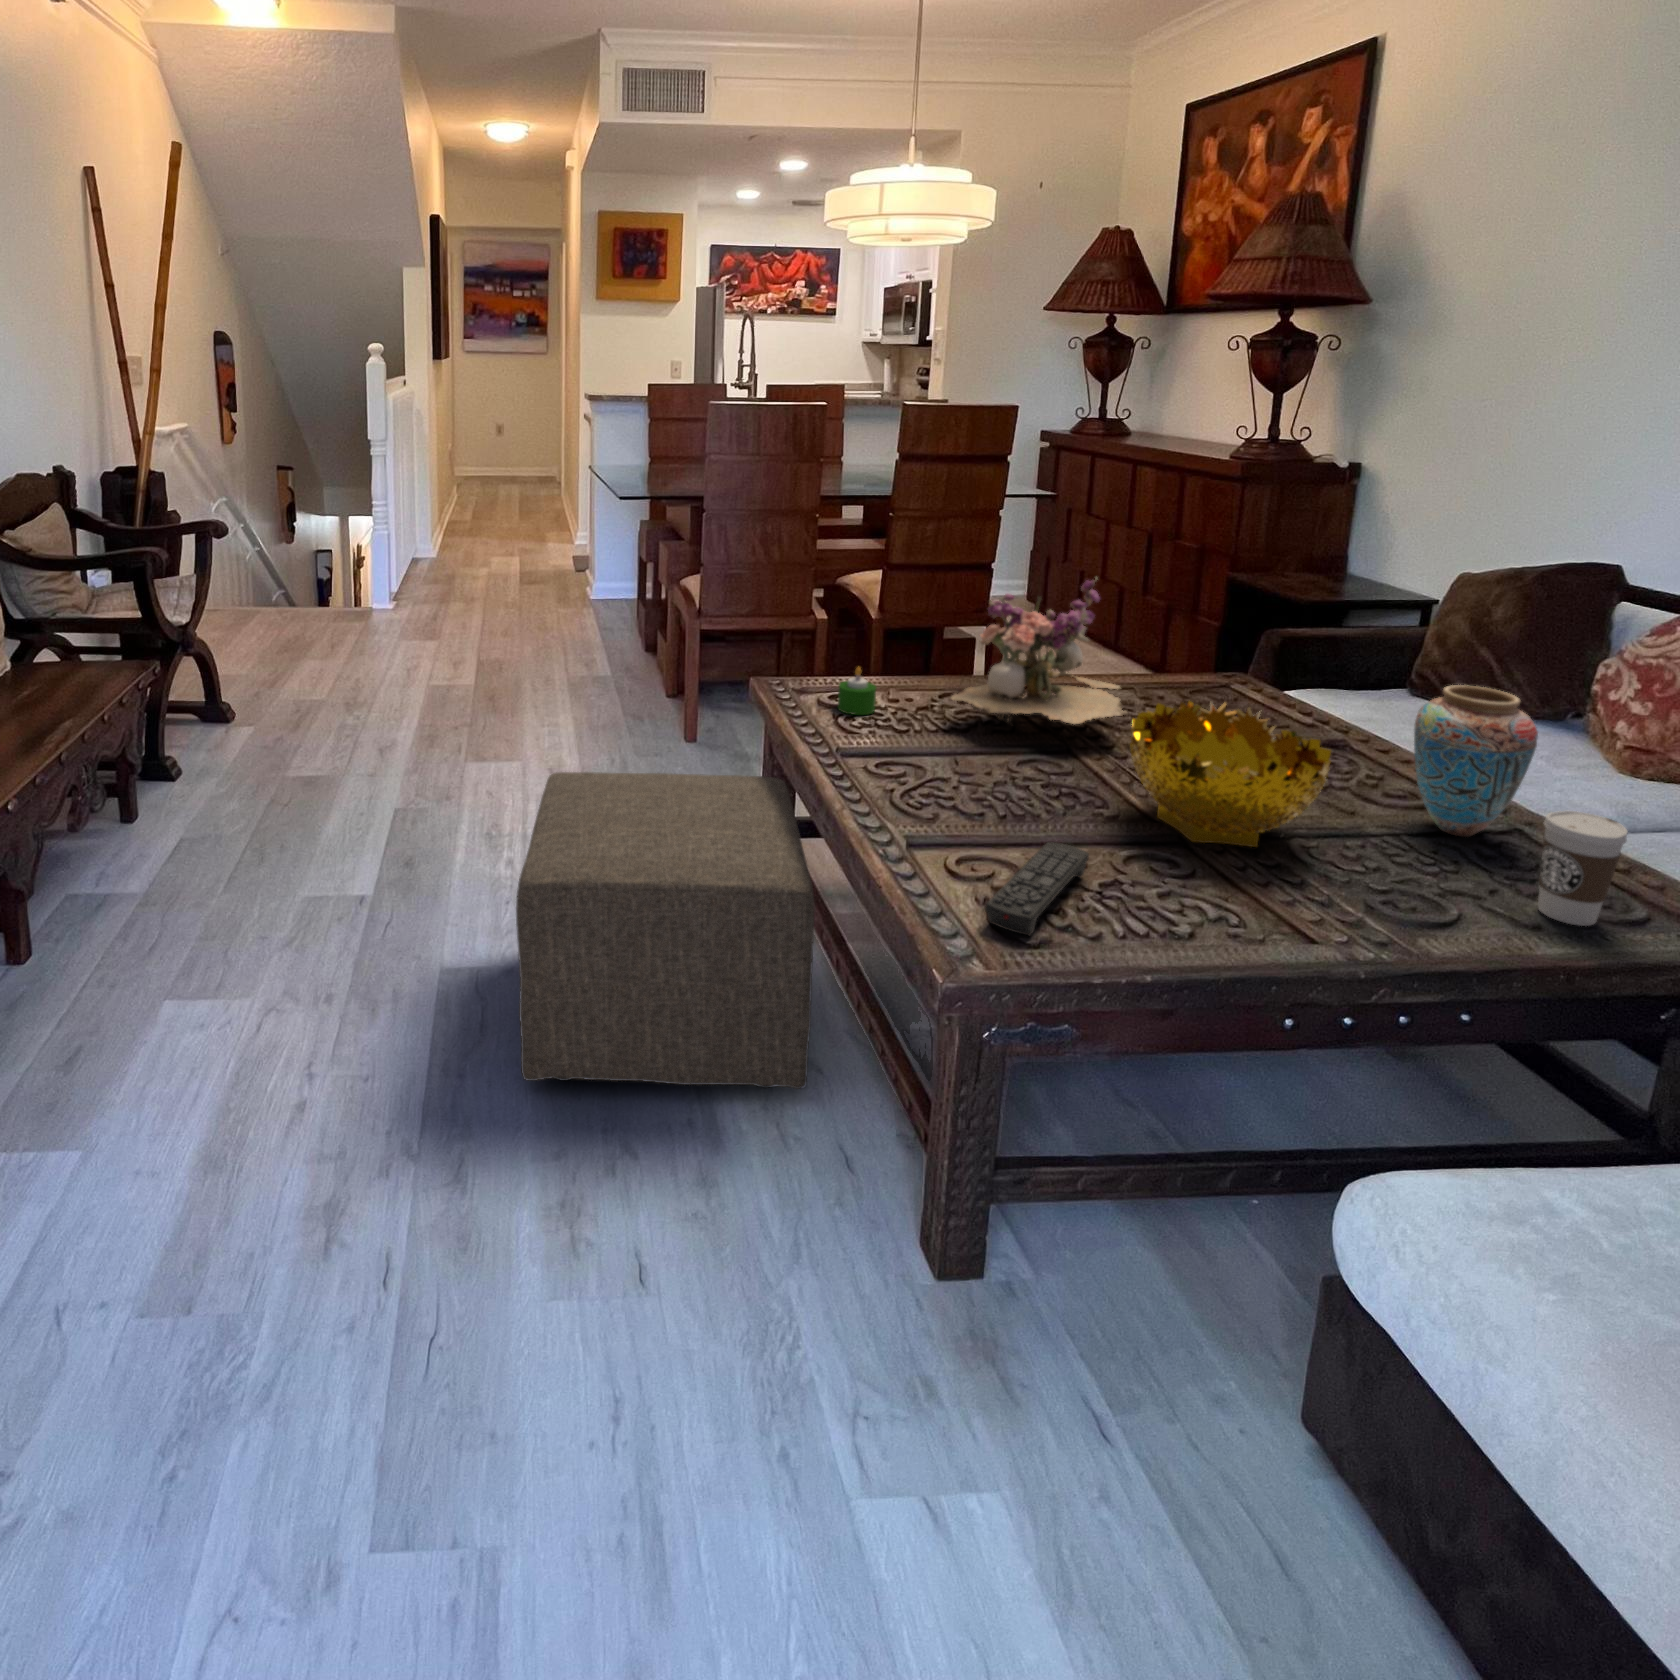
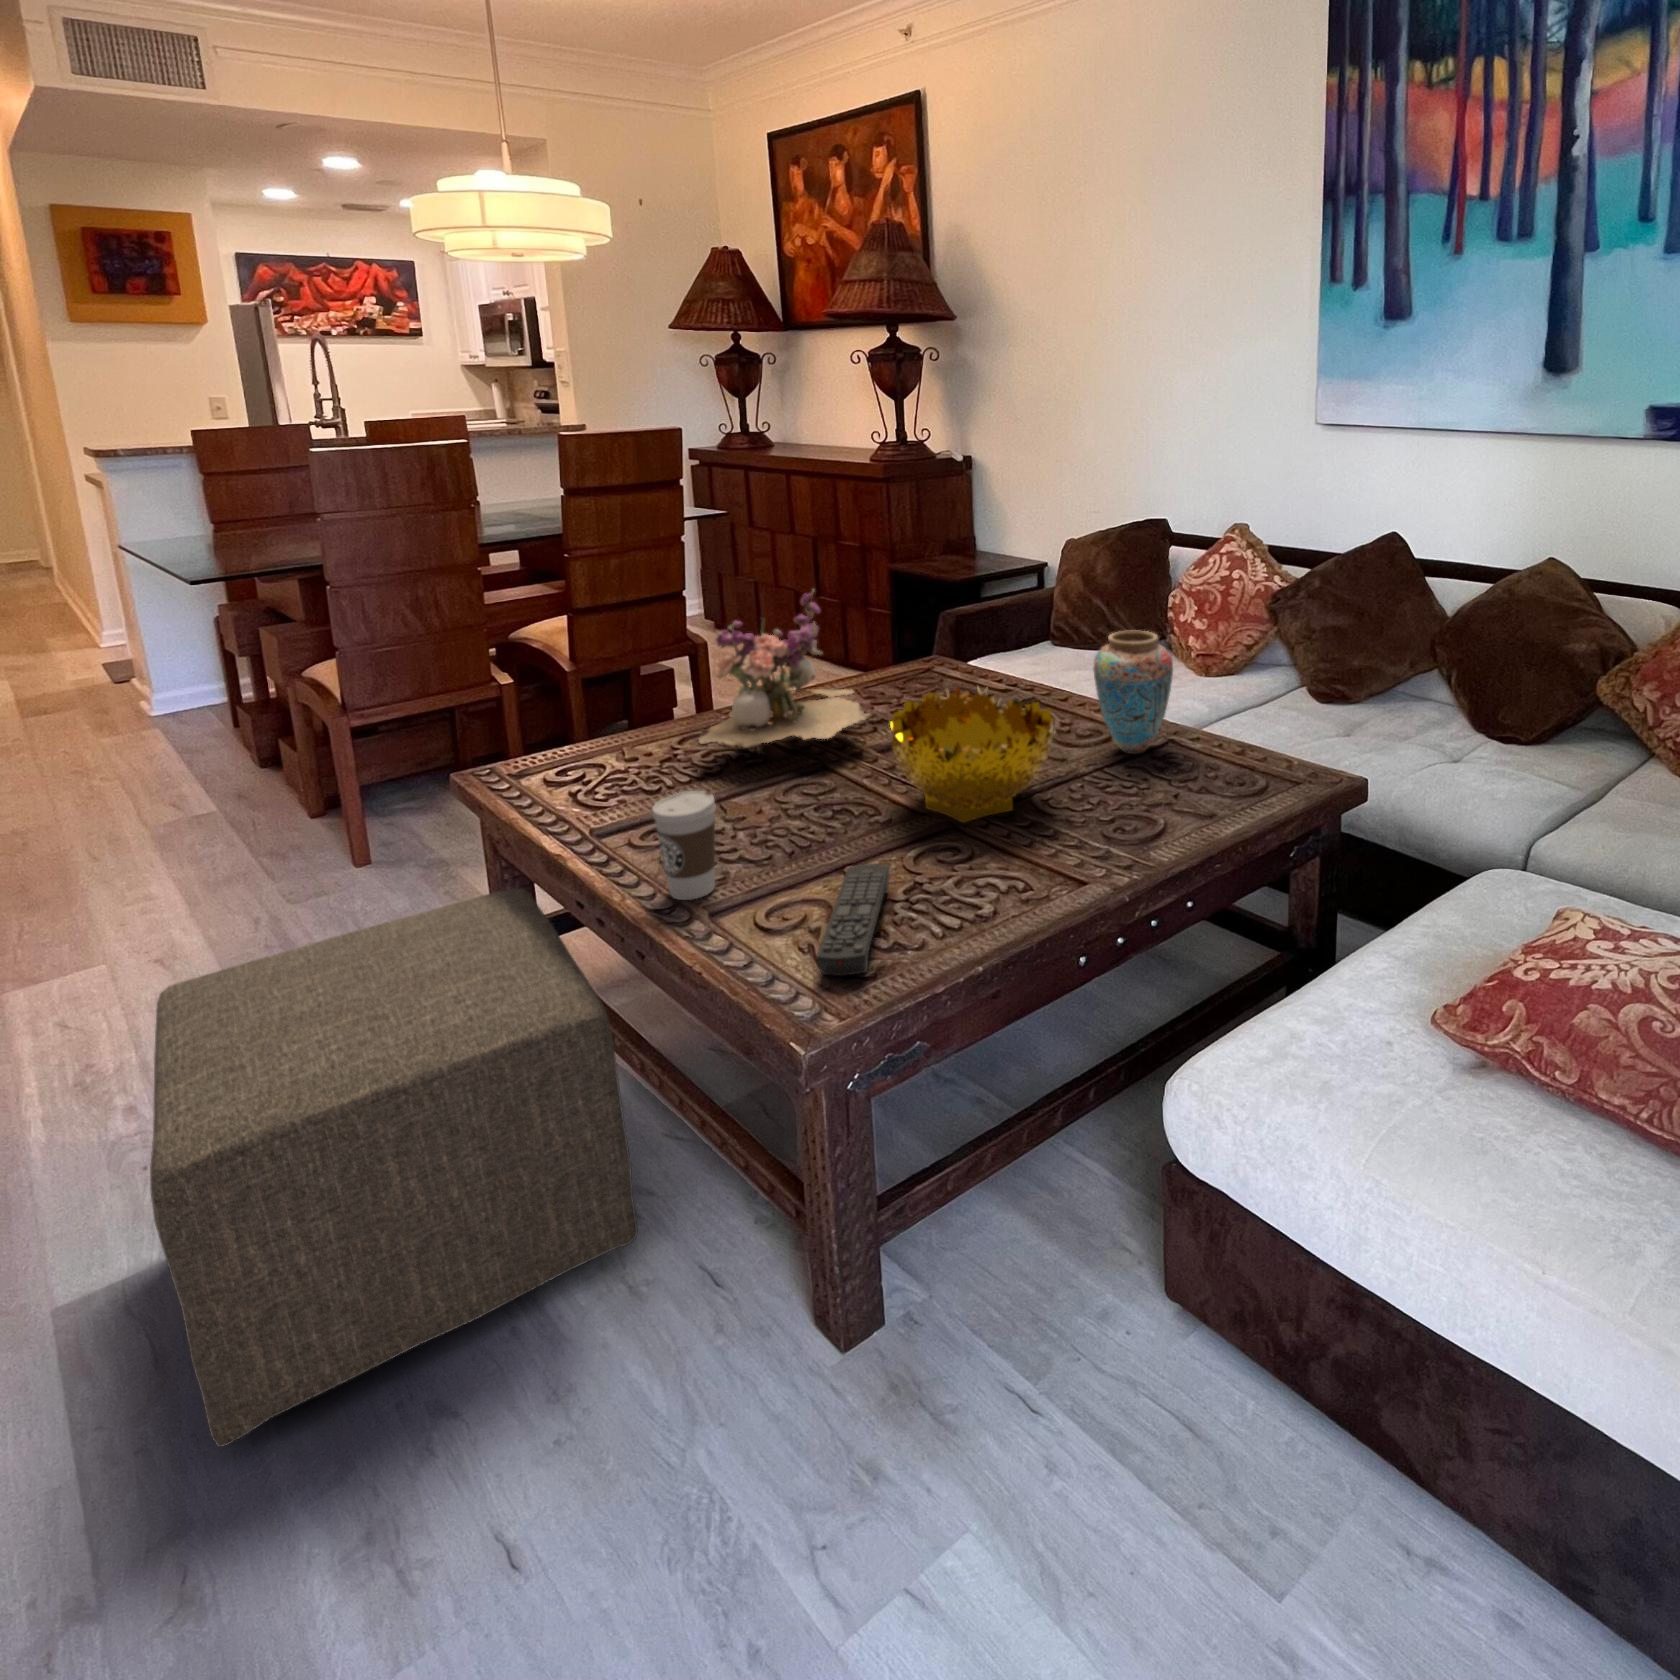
candle: present [838,667,876,715] -> none [565,732,614,788]
coffee cup: present [1538,811,1627,926] -> present [653,791,716,900]

